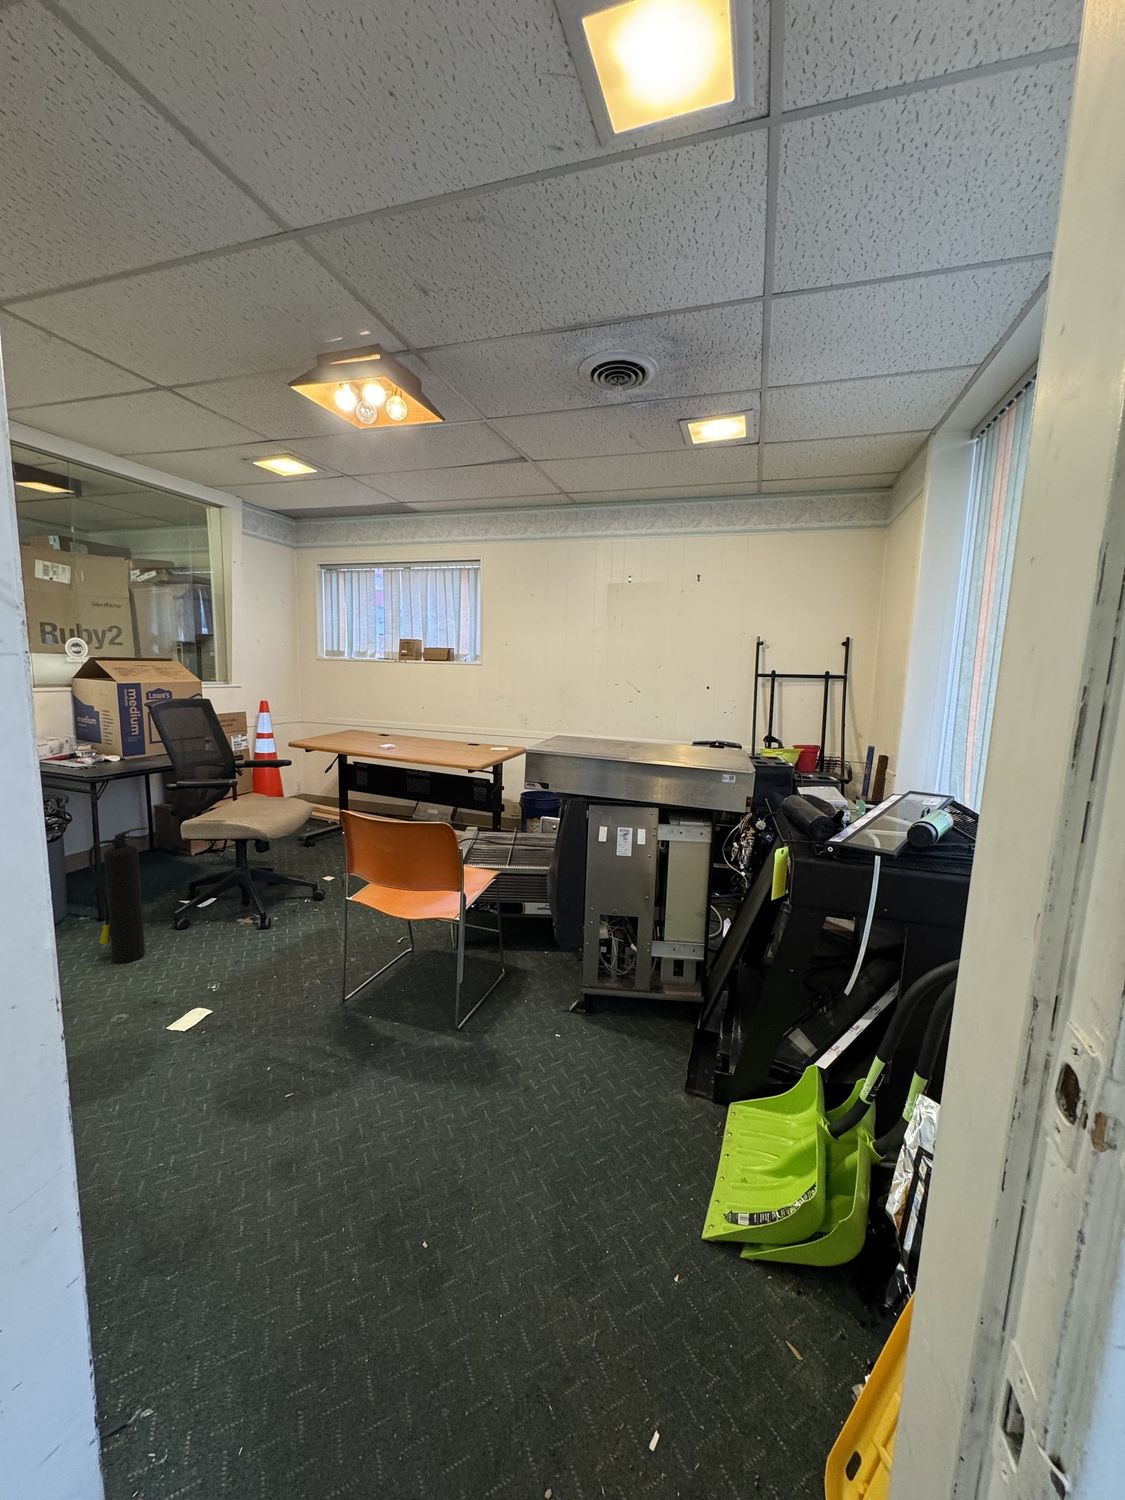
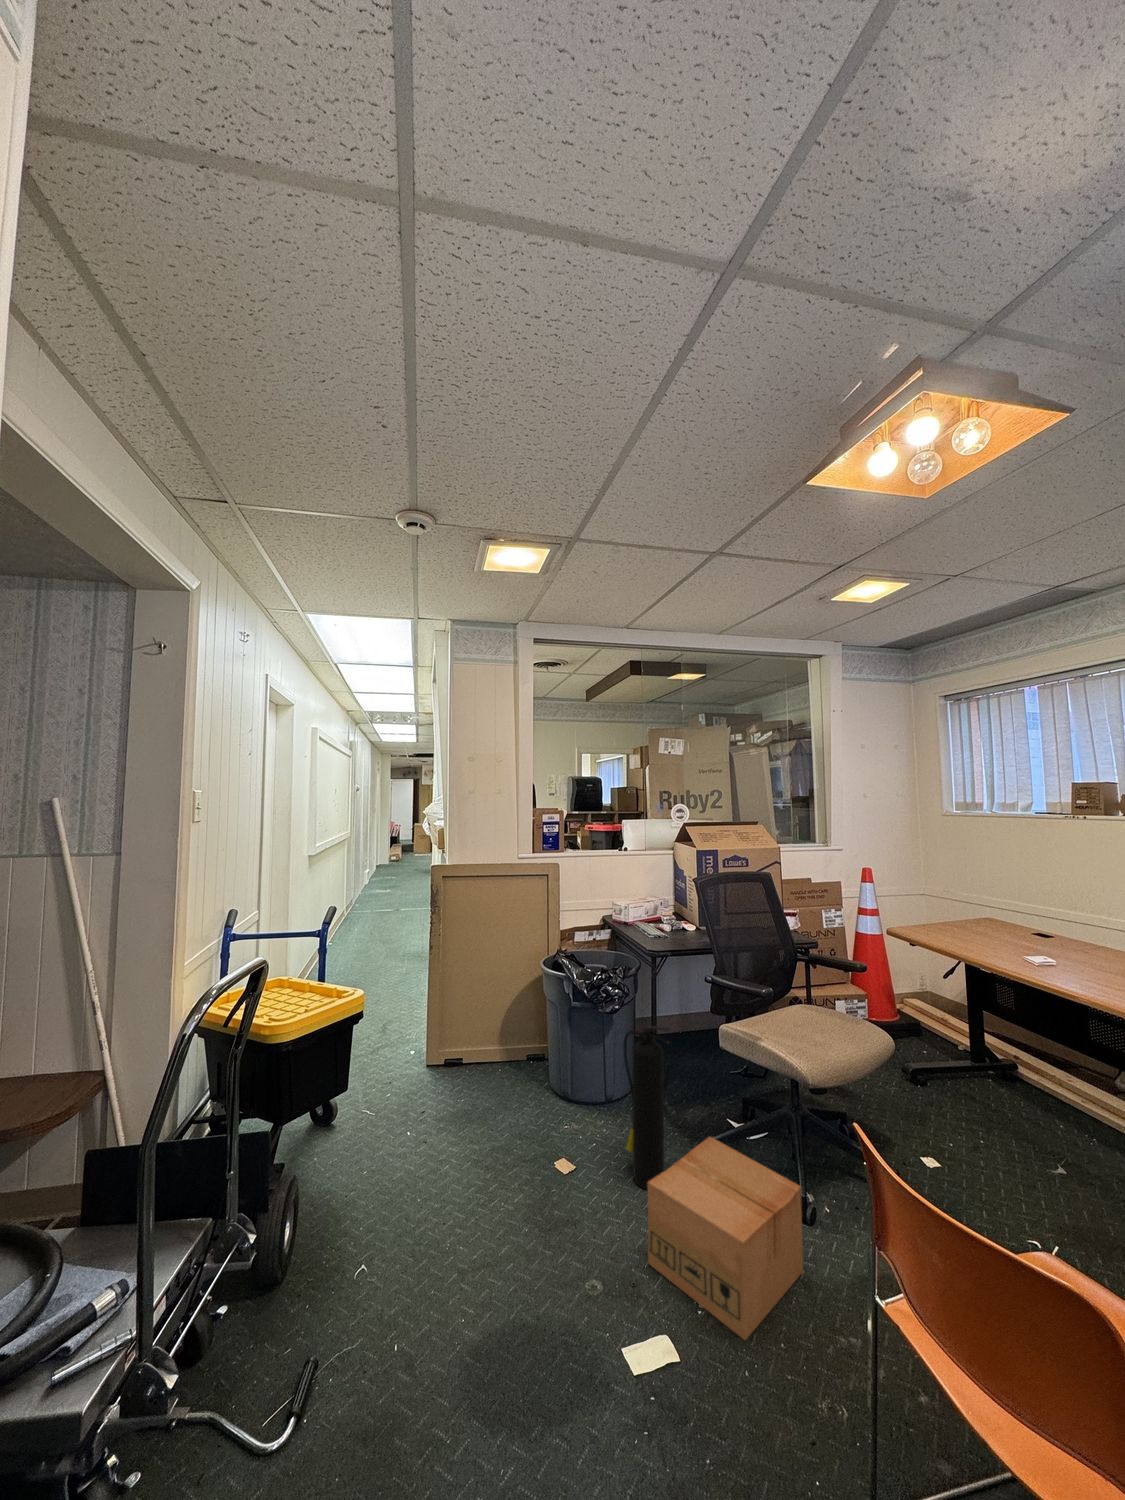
cardboard box: none [157,894,274,989] -> present [648,1137,803,1340]

